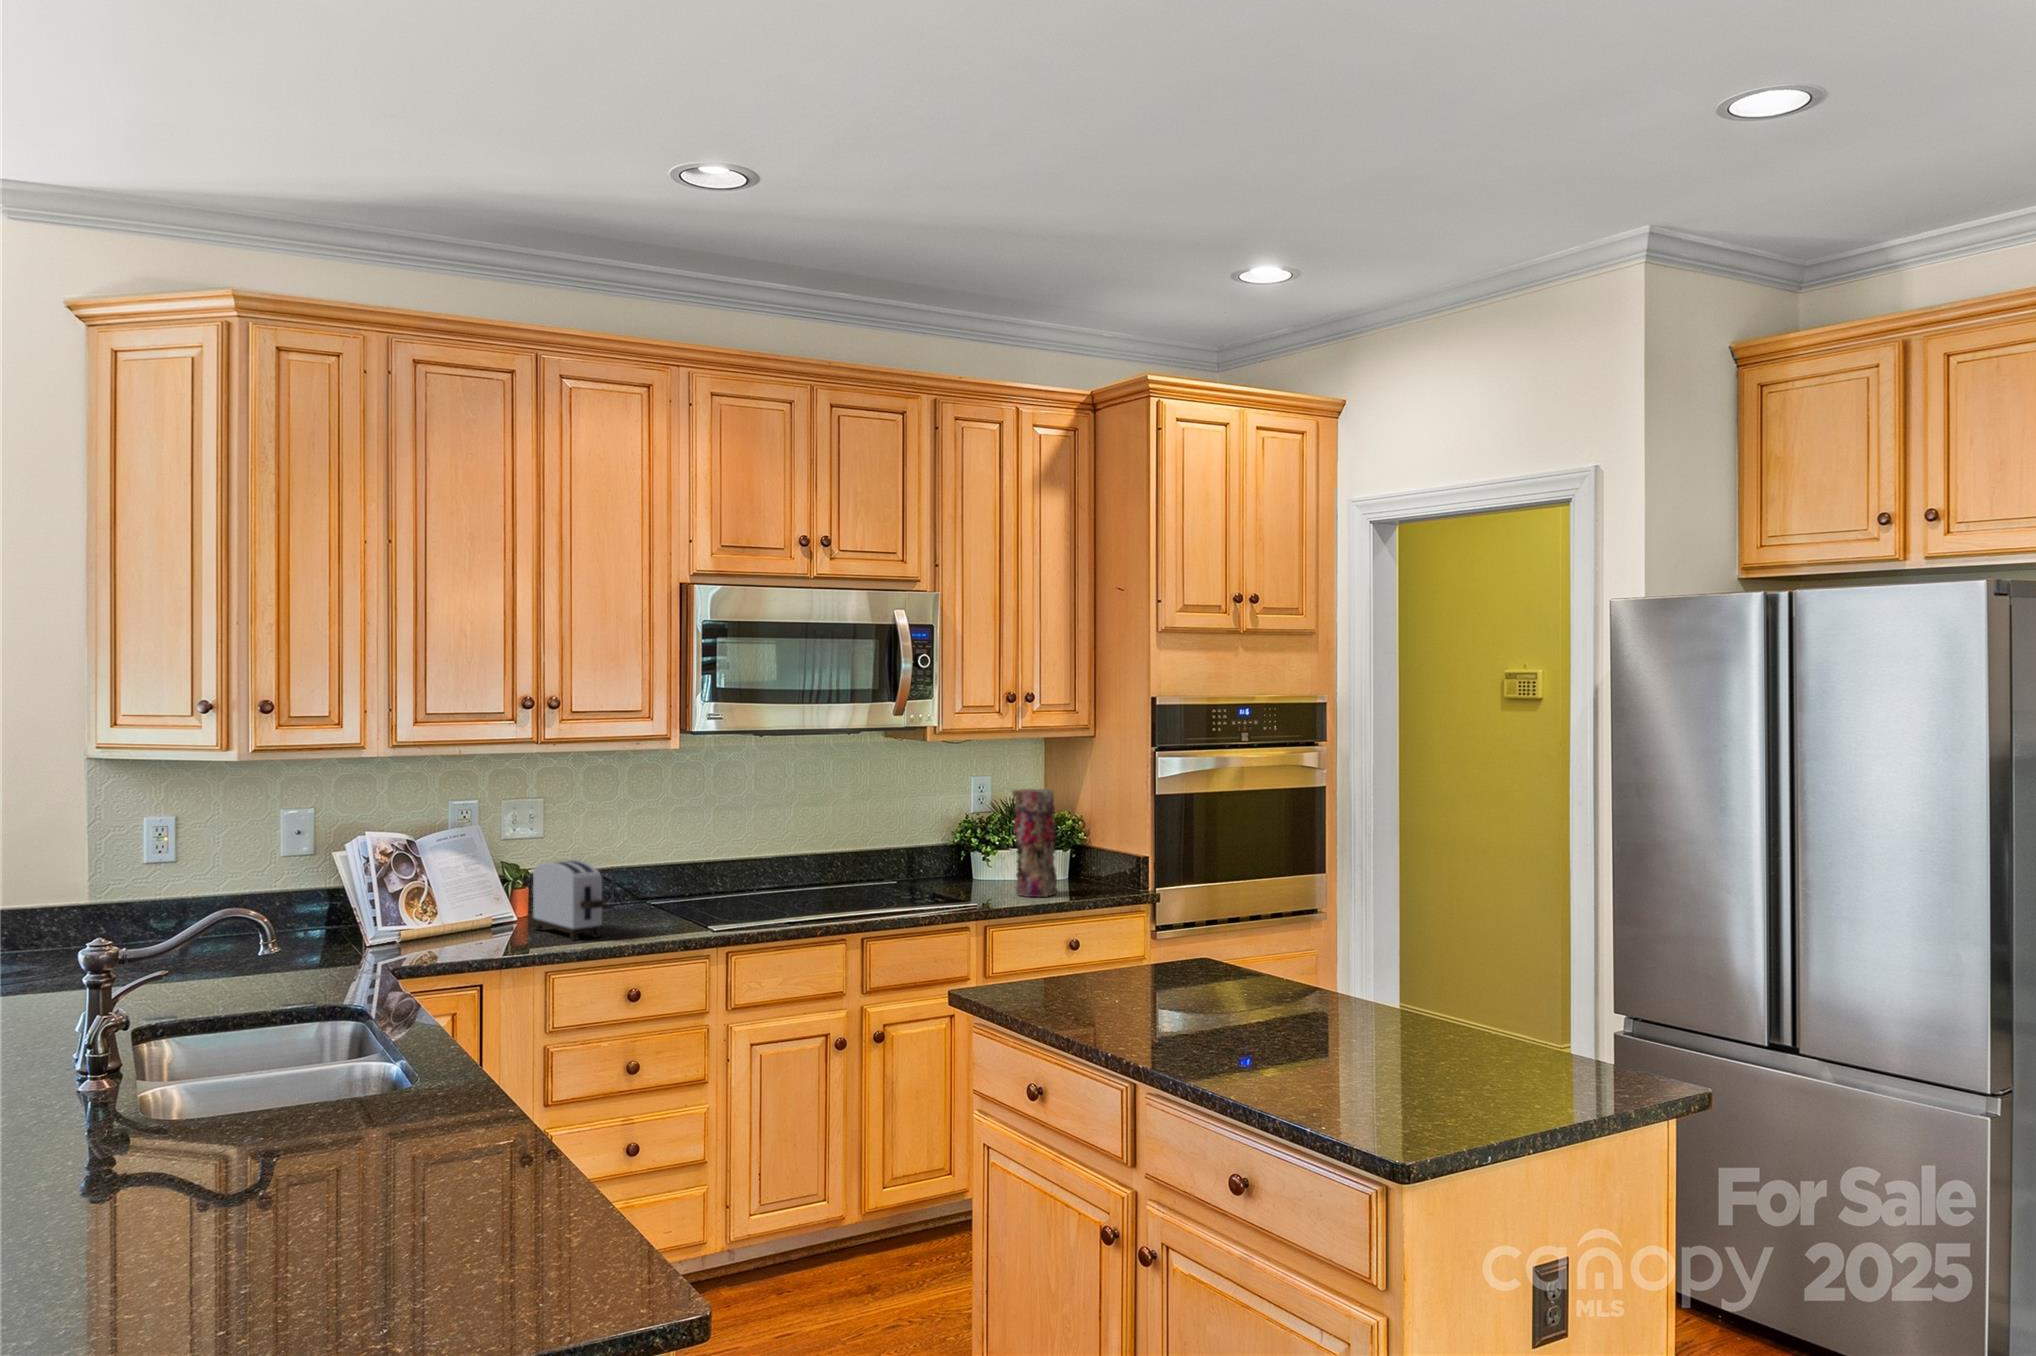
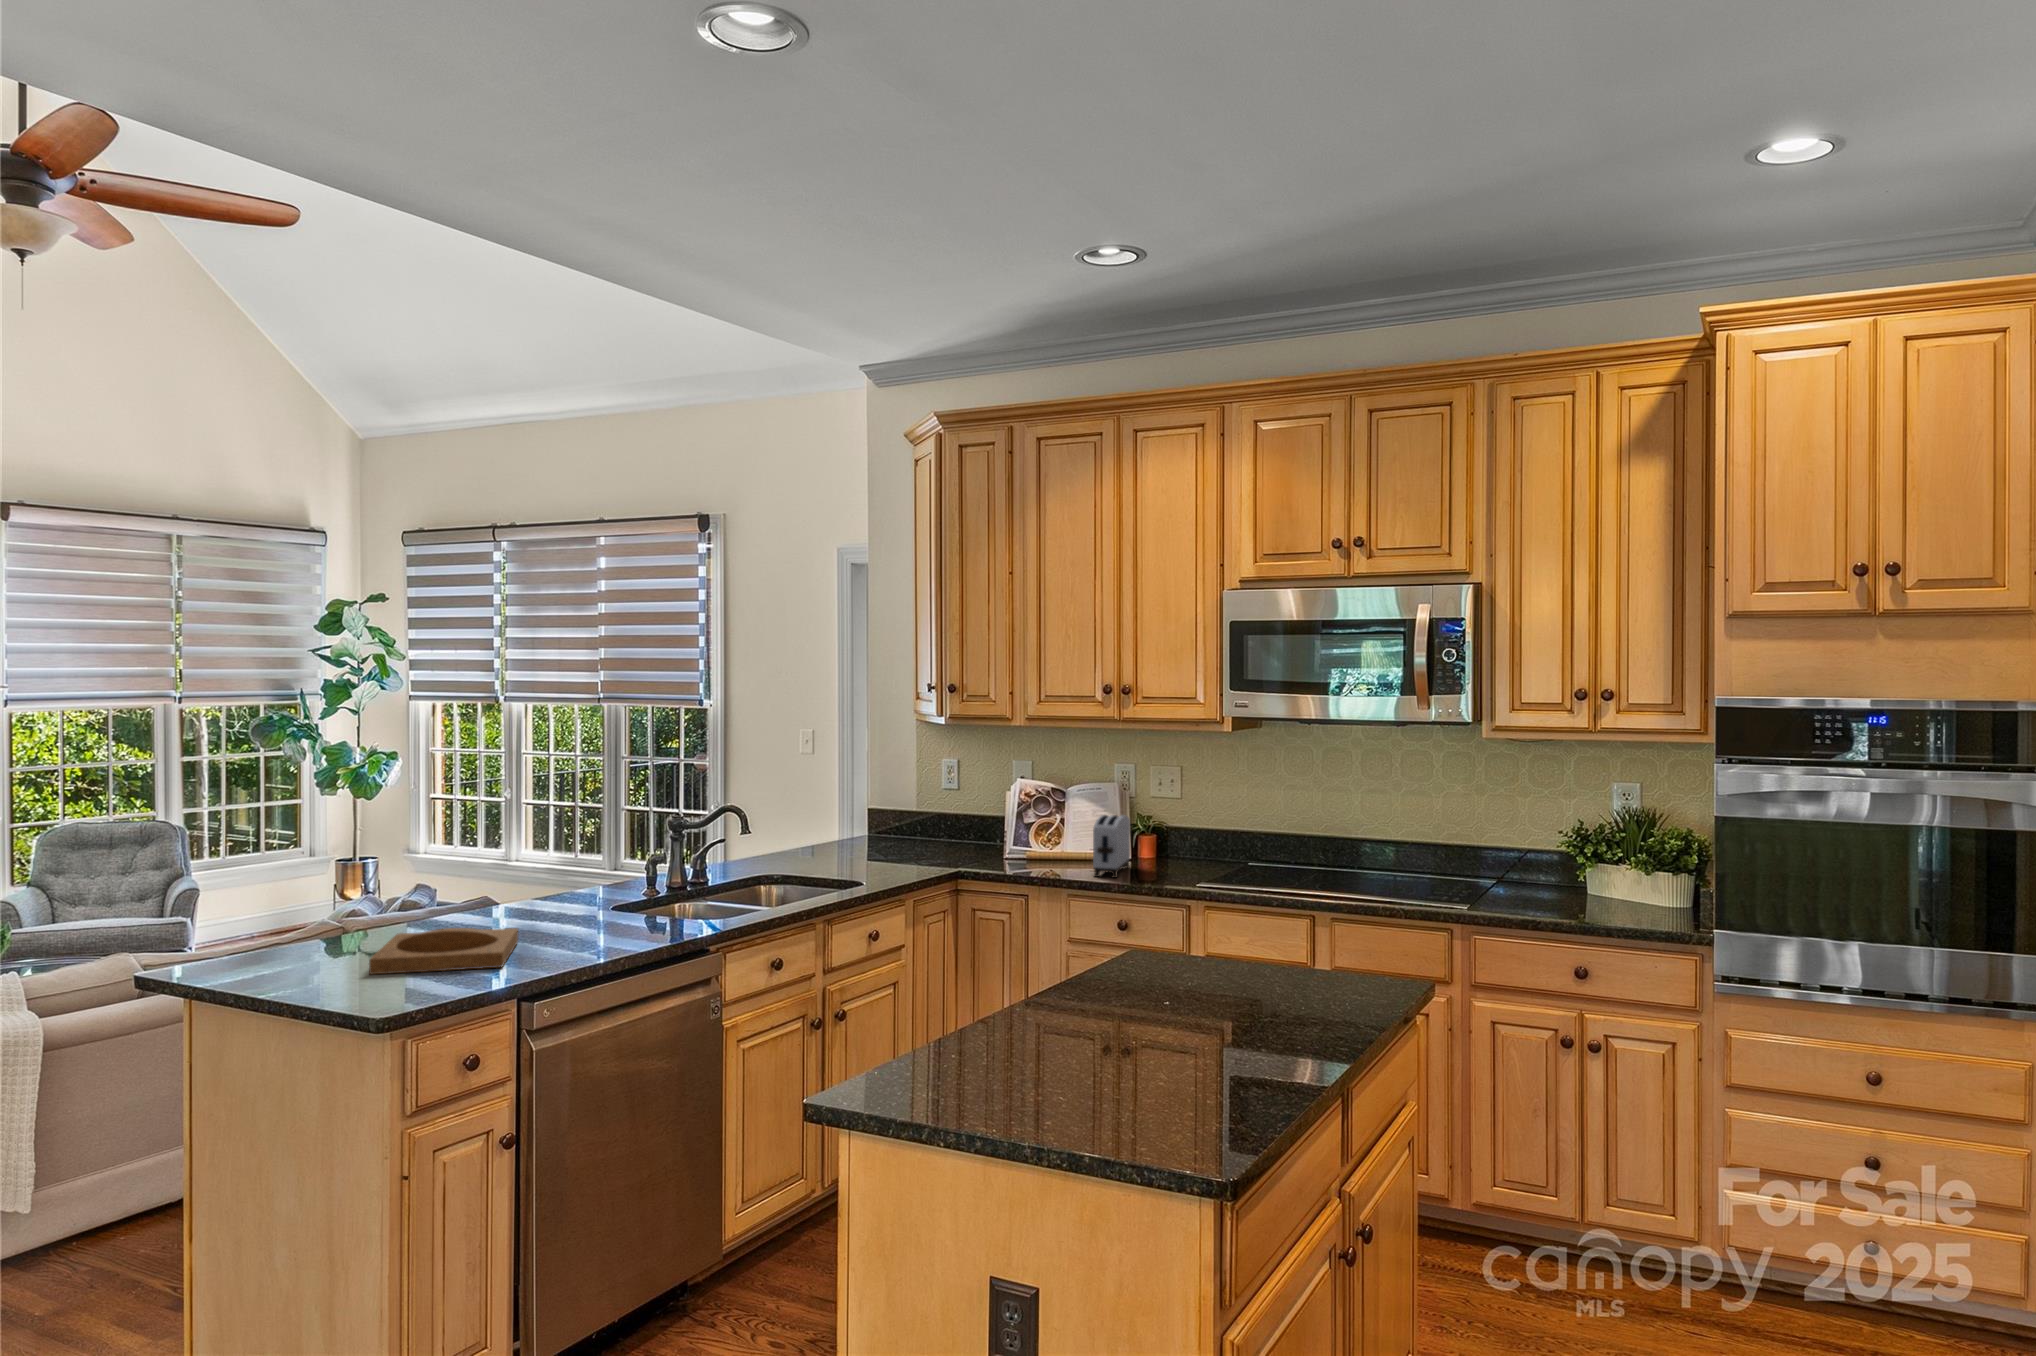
vase: present [1012,789,1057,897] -> none [1554,796,1607,918]
tray: none [101,1140,448,1265] -> present [369,928,518,974]

